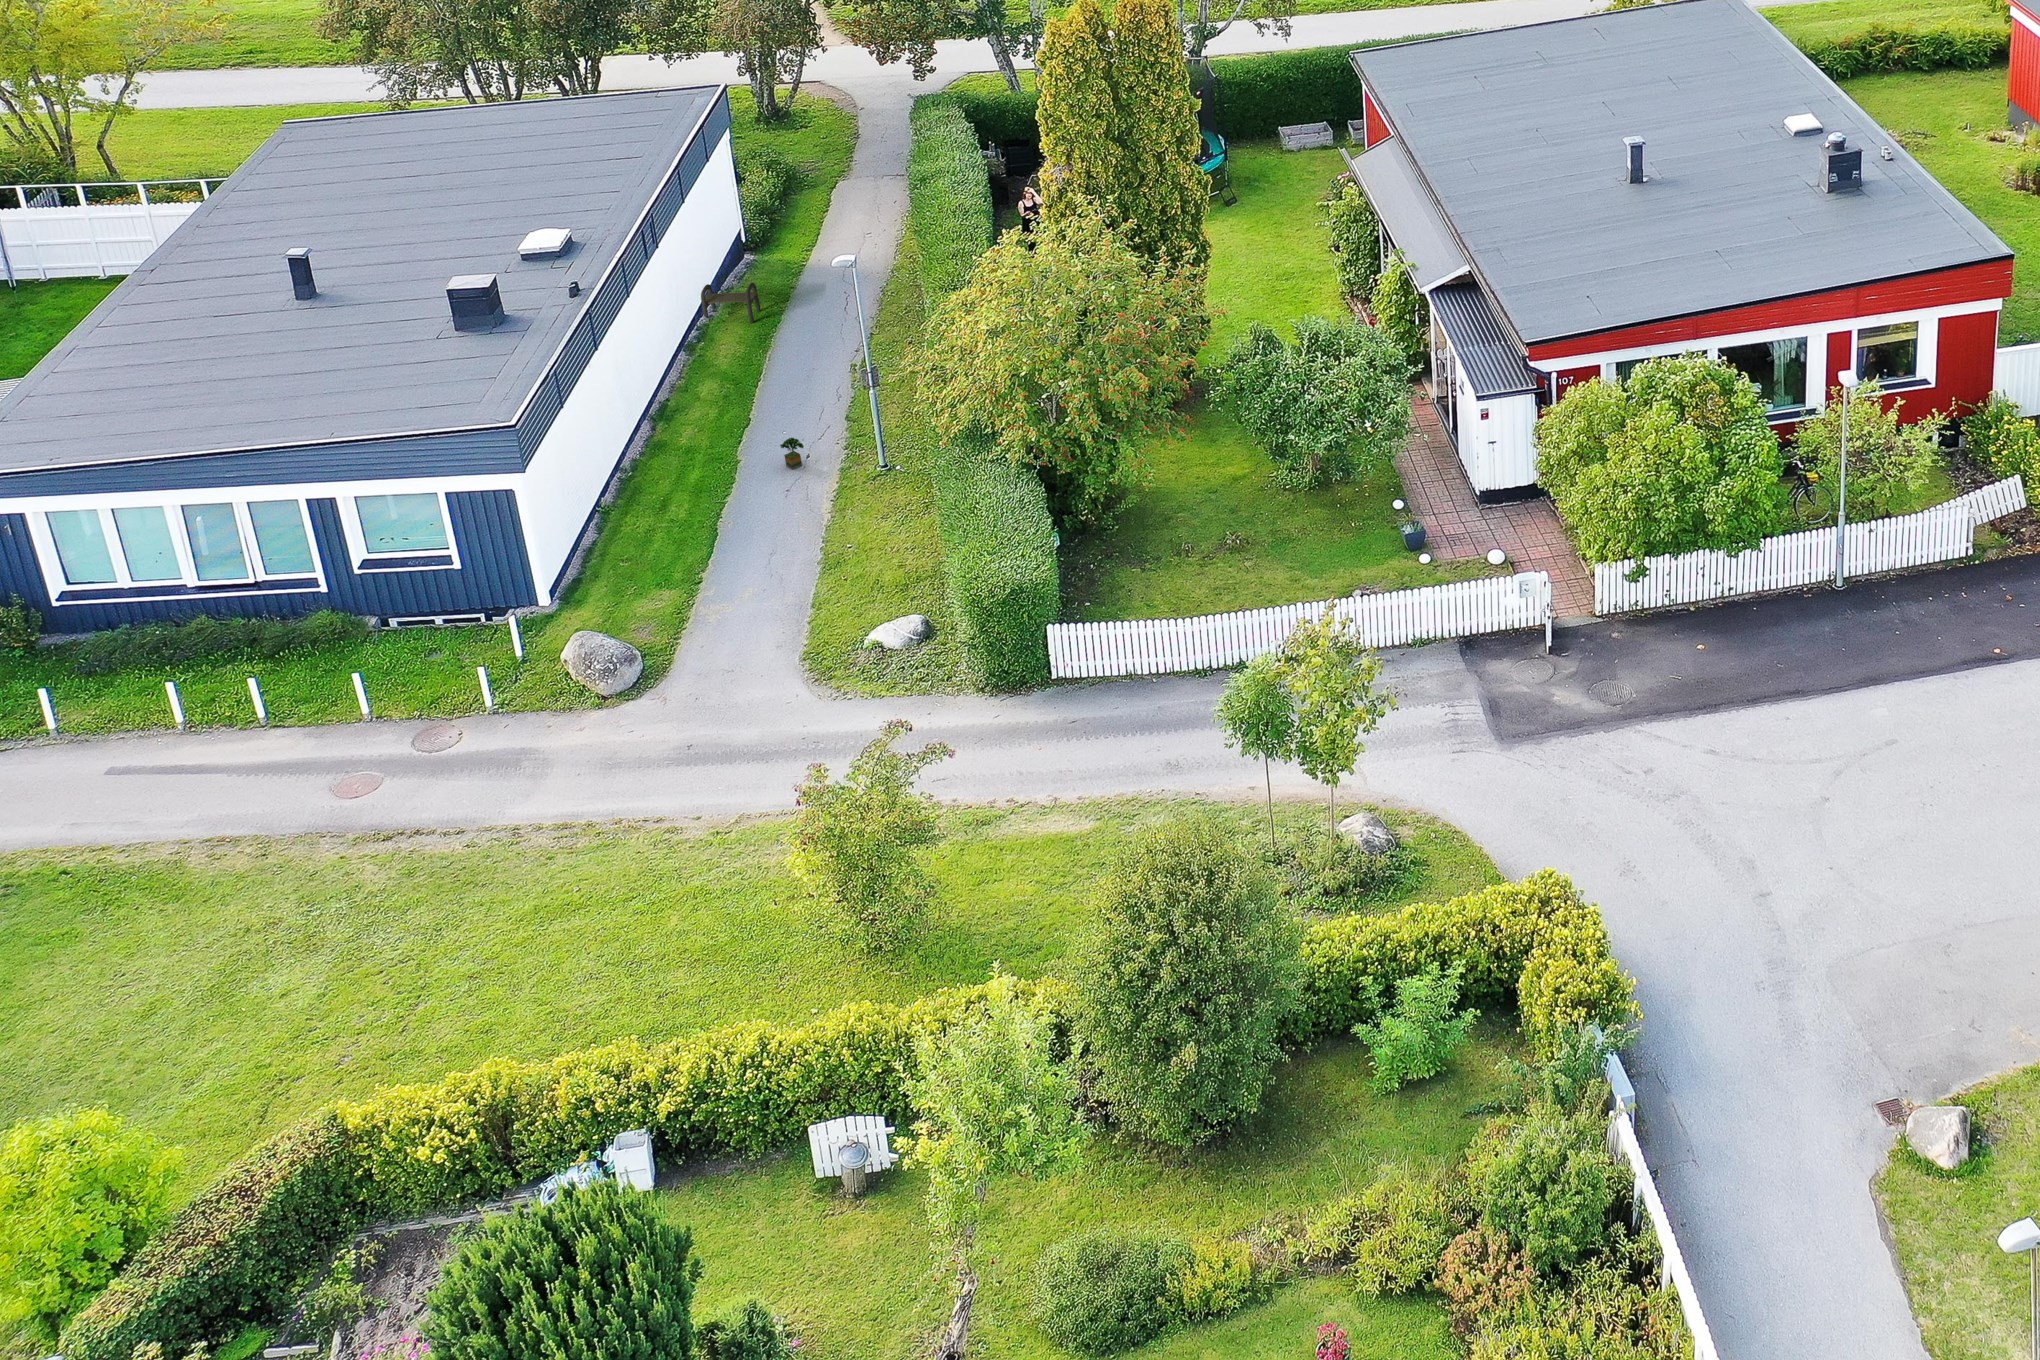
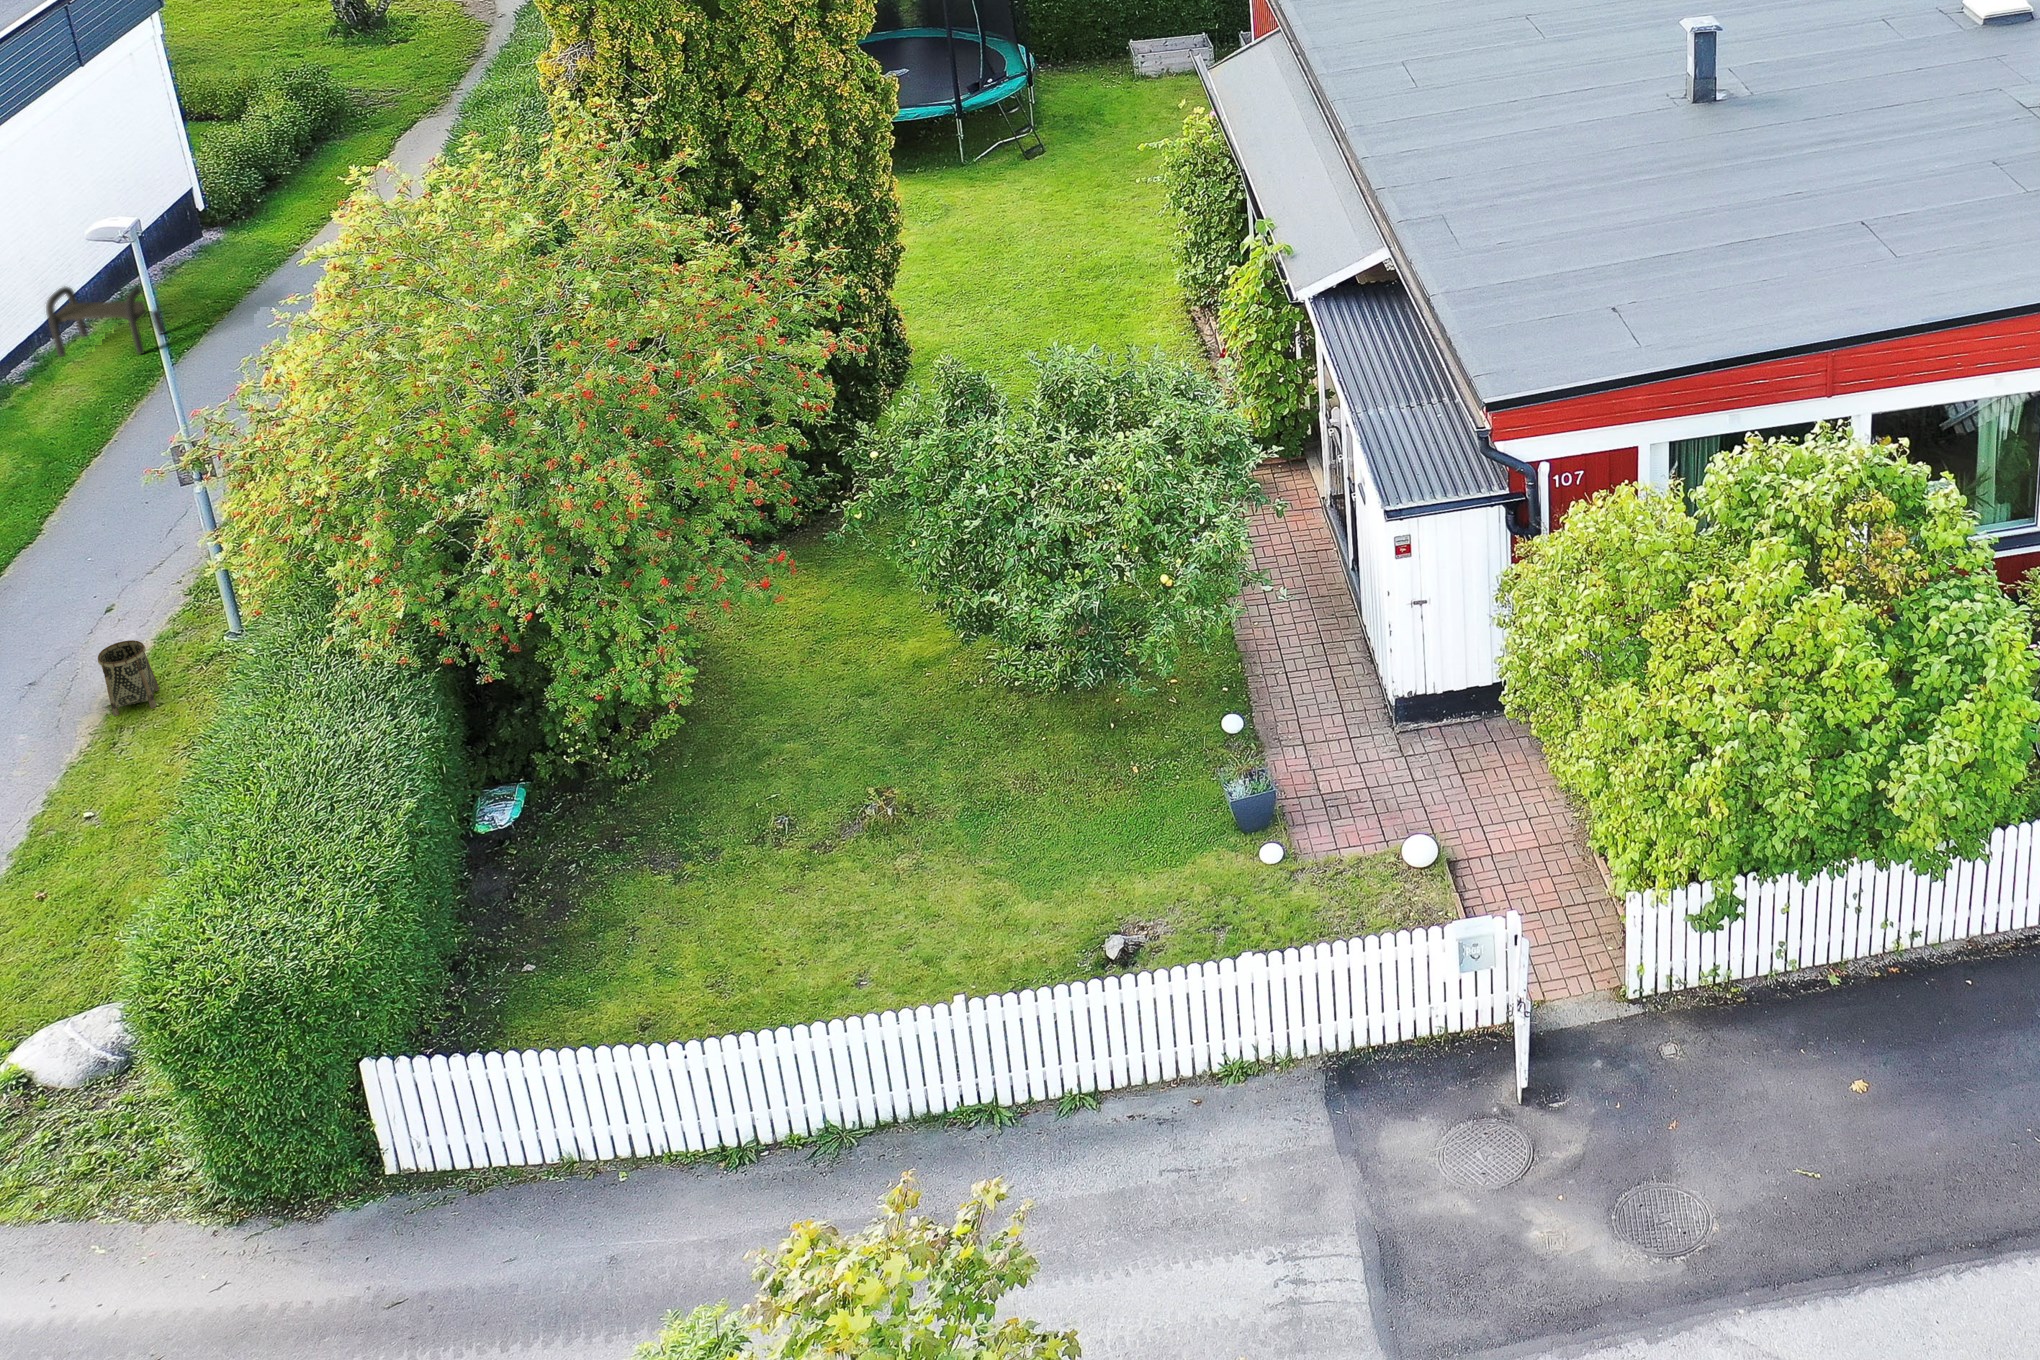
potted tree: present [780,438,804,470] -> none [57,578,107,641]
basket: none [817,466,844,504] -> present [98,640,159,716]

